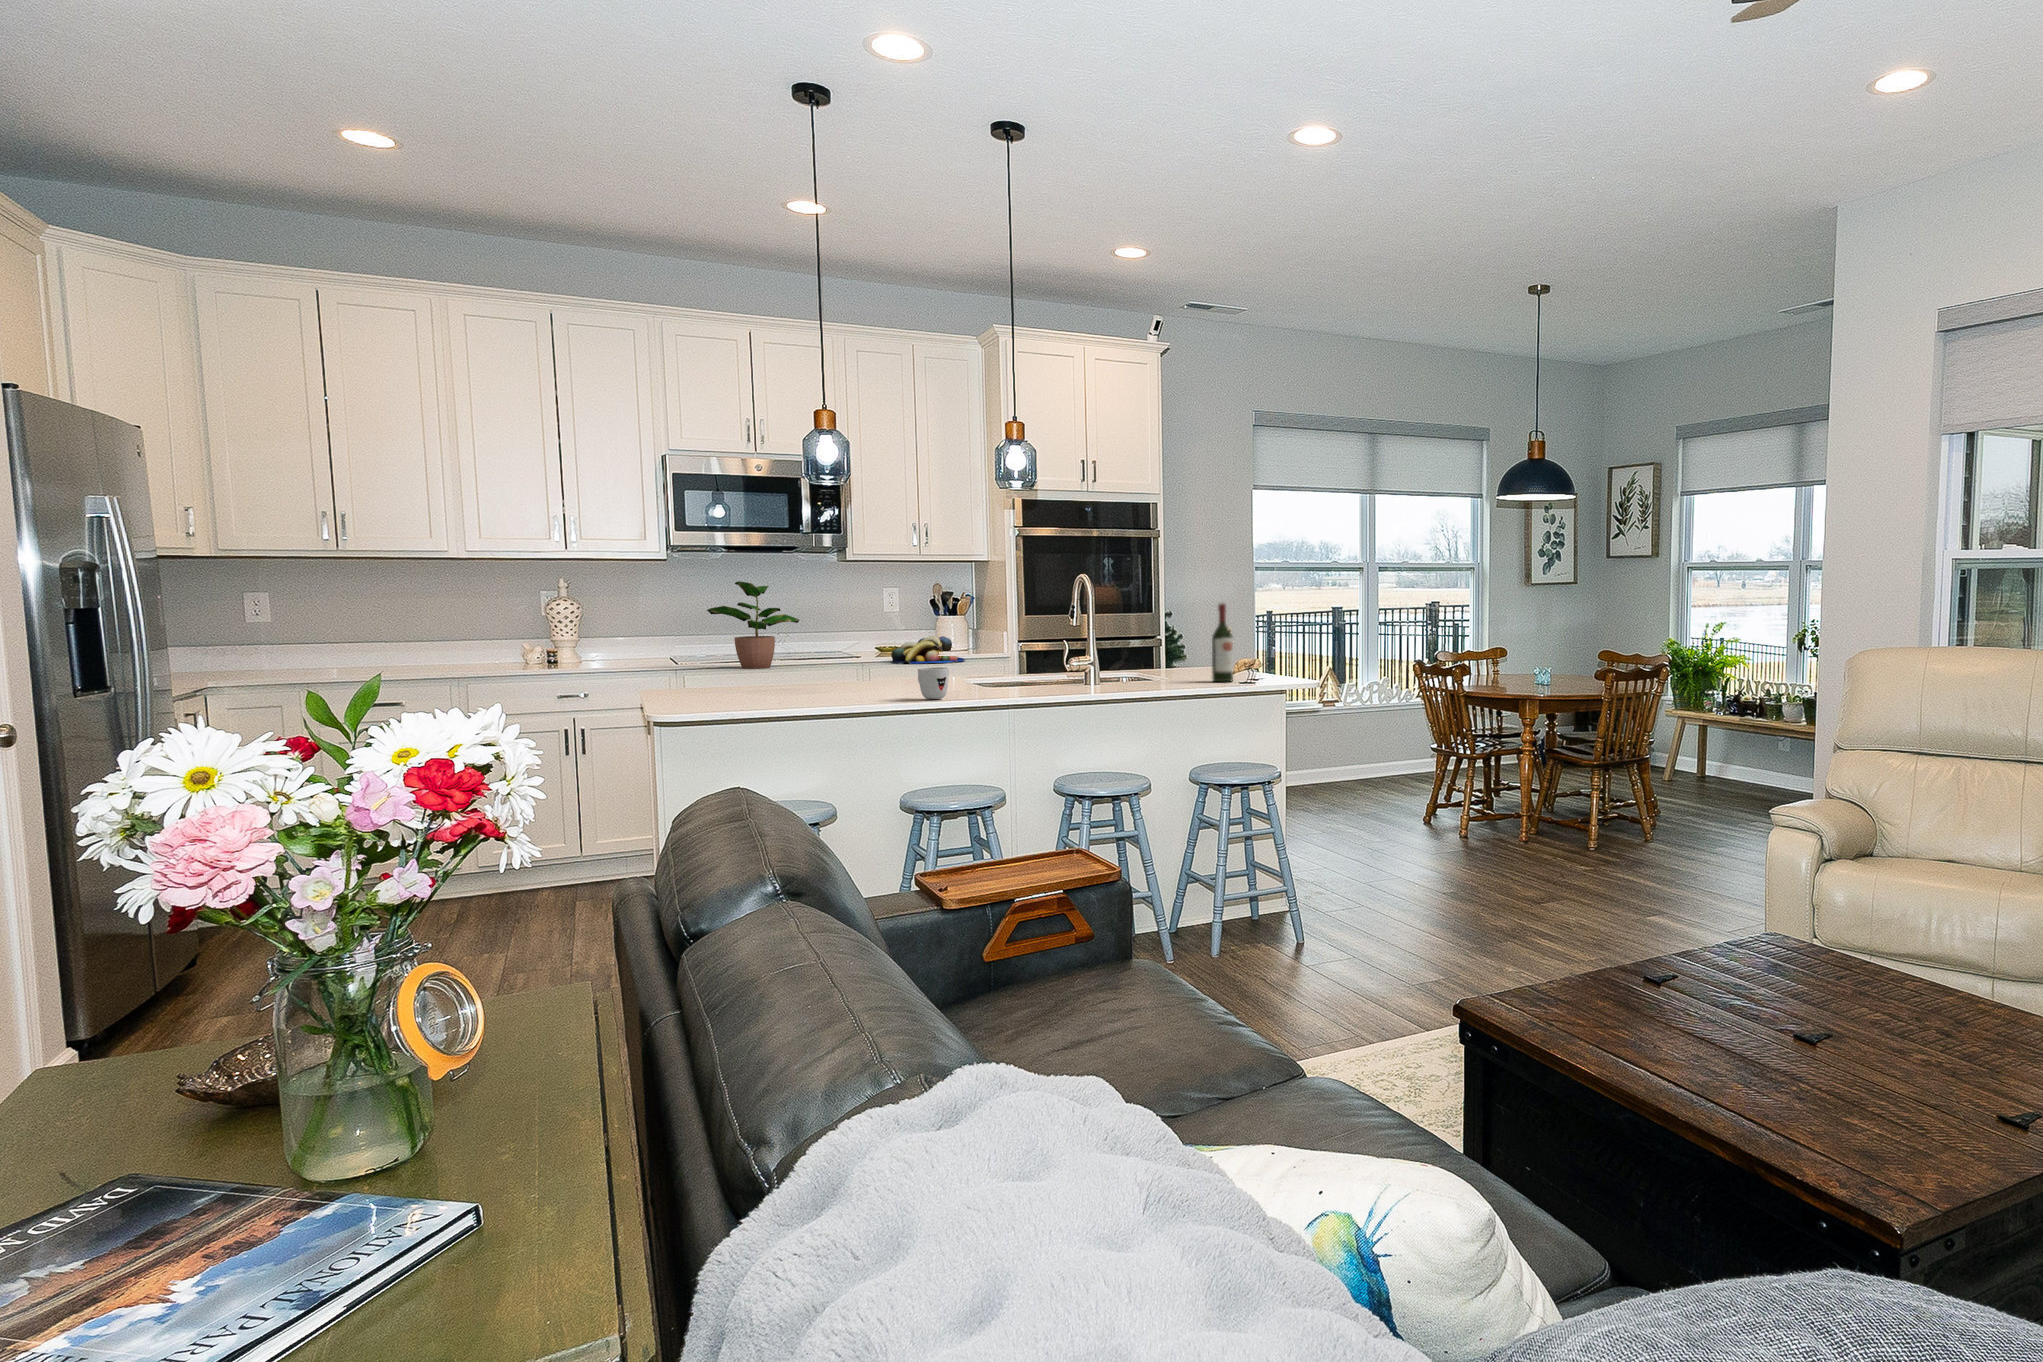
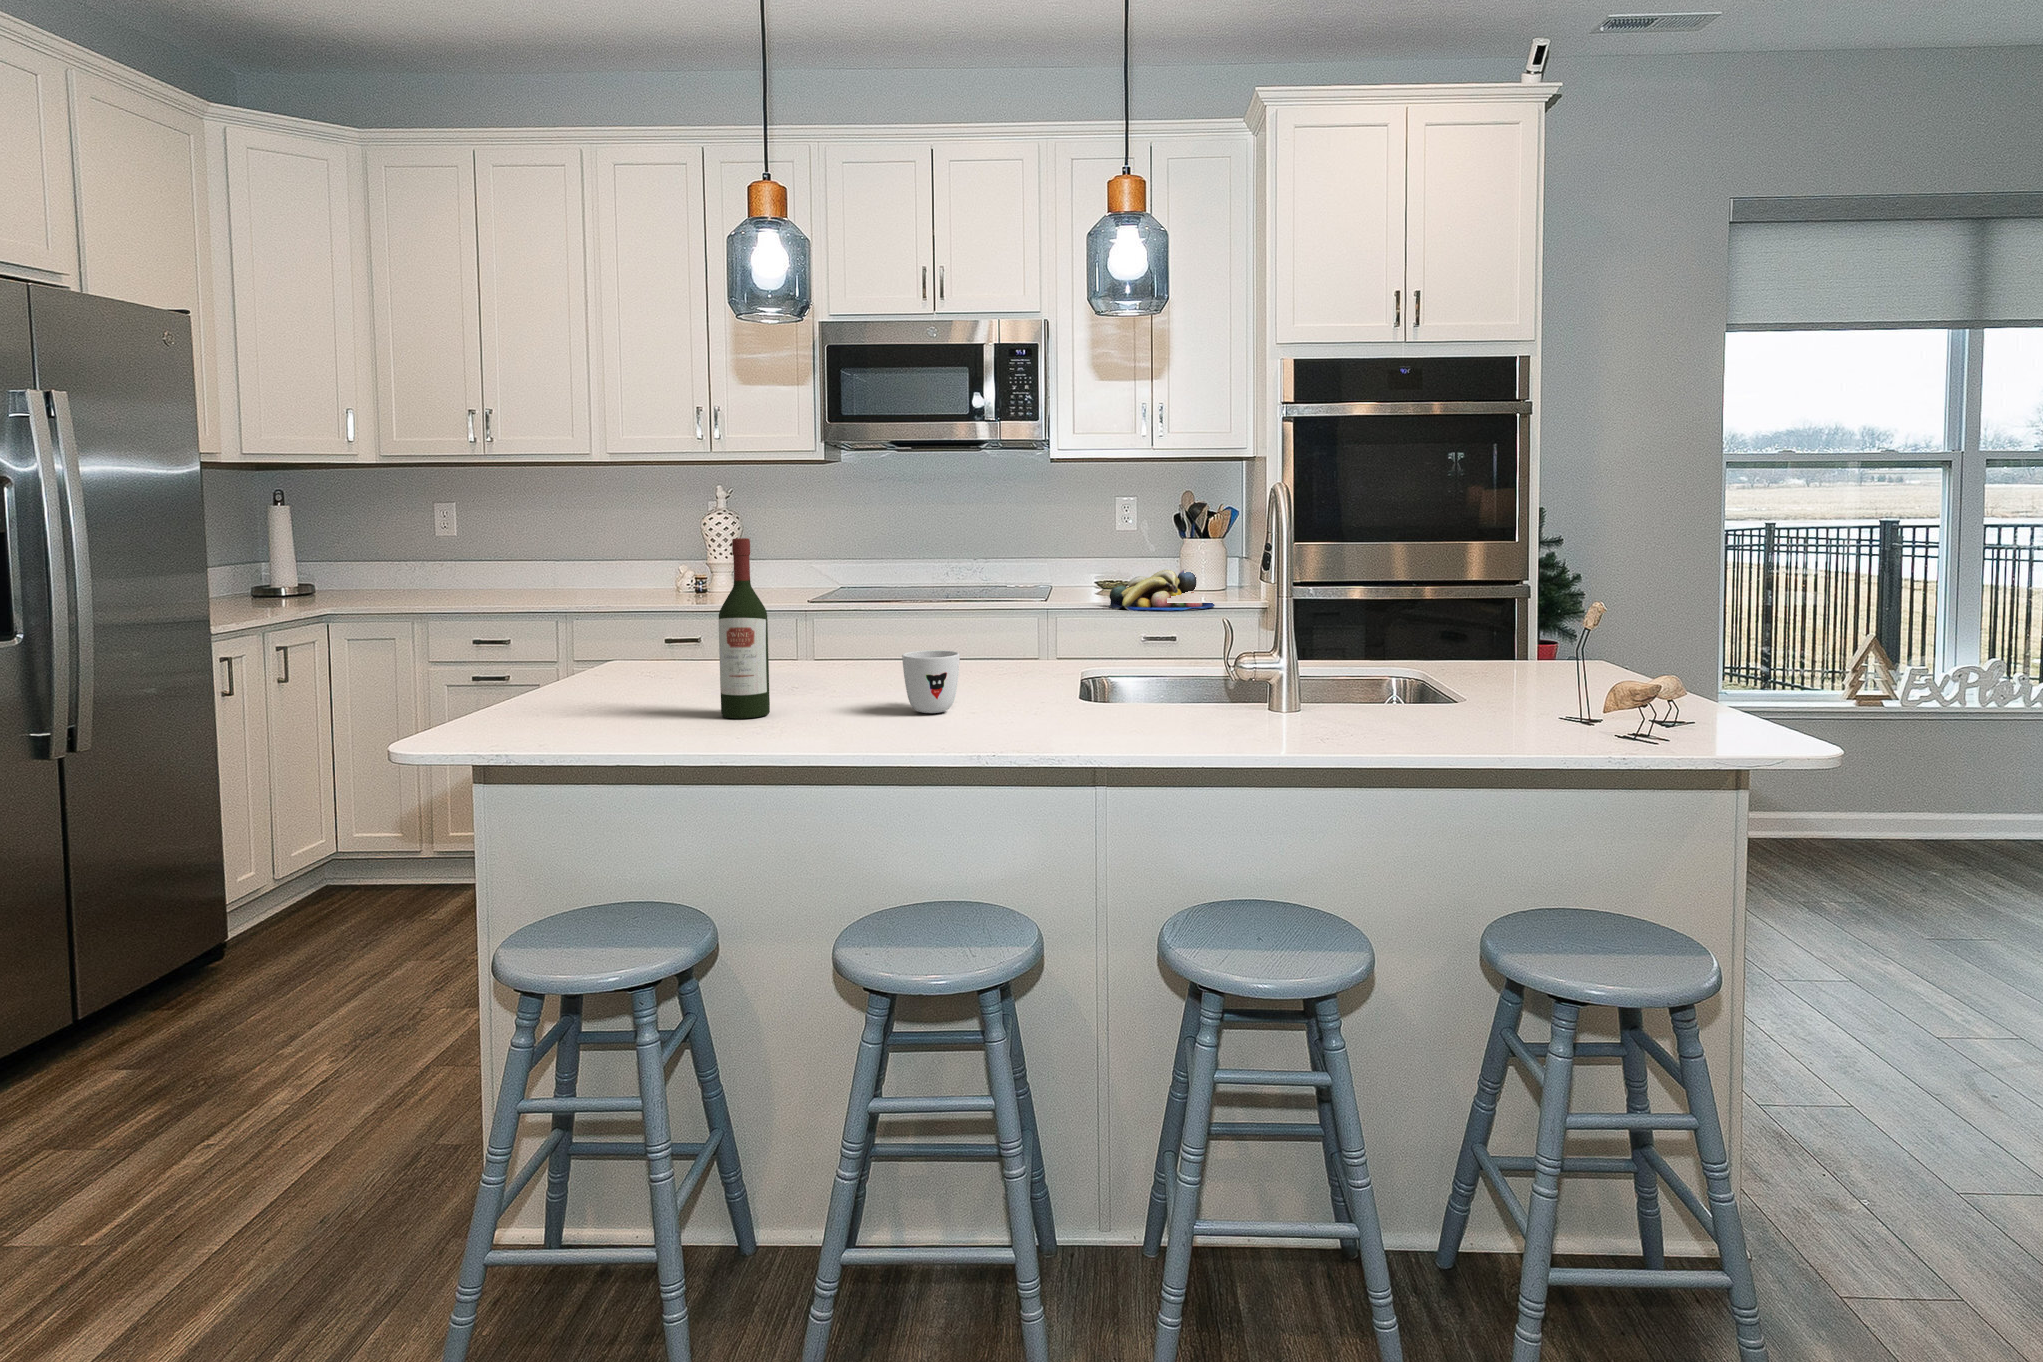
potted plant: present [707,581,799,669] -> none [871,489,988,609]
wine bottle: present [1212,604,1233,682] -> present [719,538,770,718]

